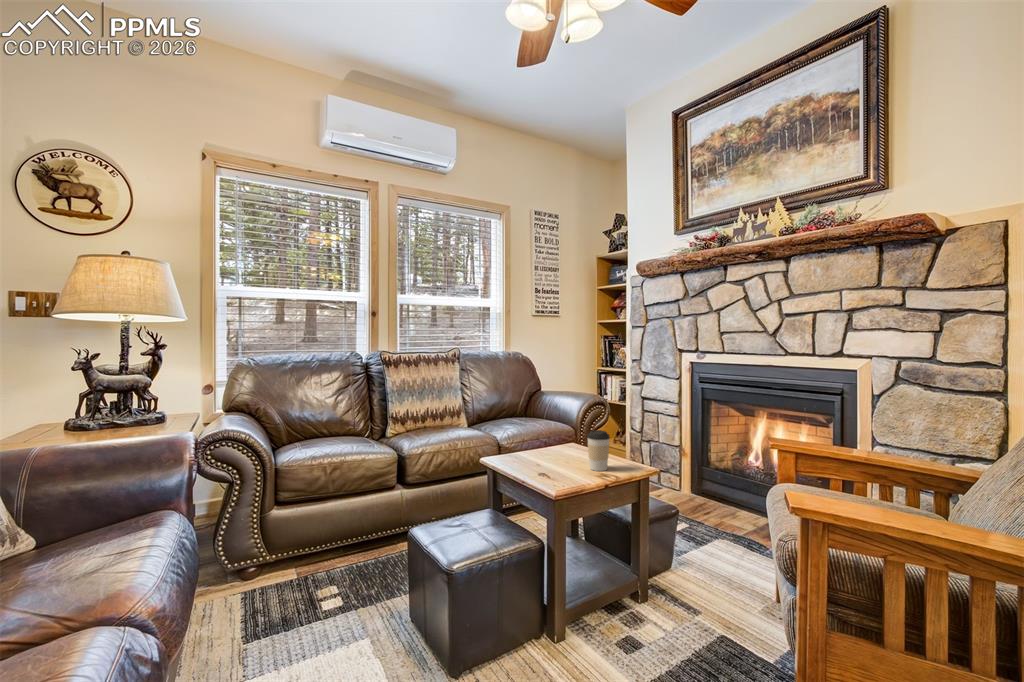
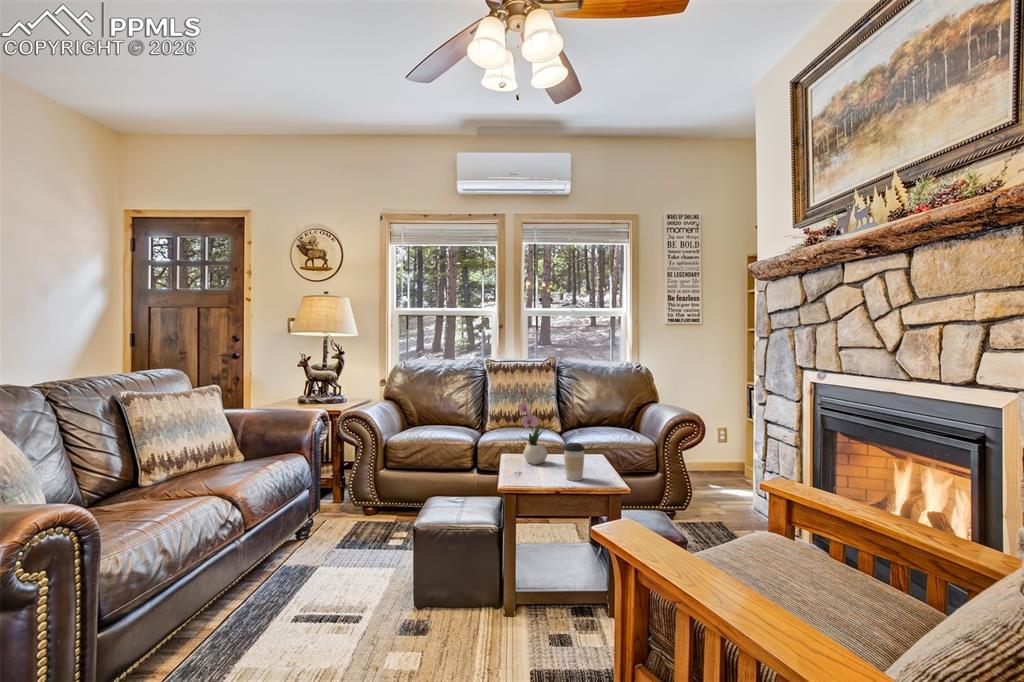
flower arrangement: none [514,380,544,462] -> present [518,392,548,465]

